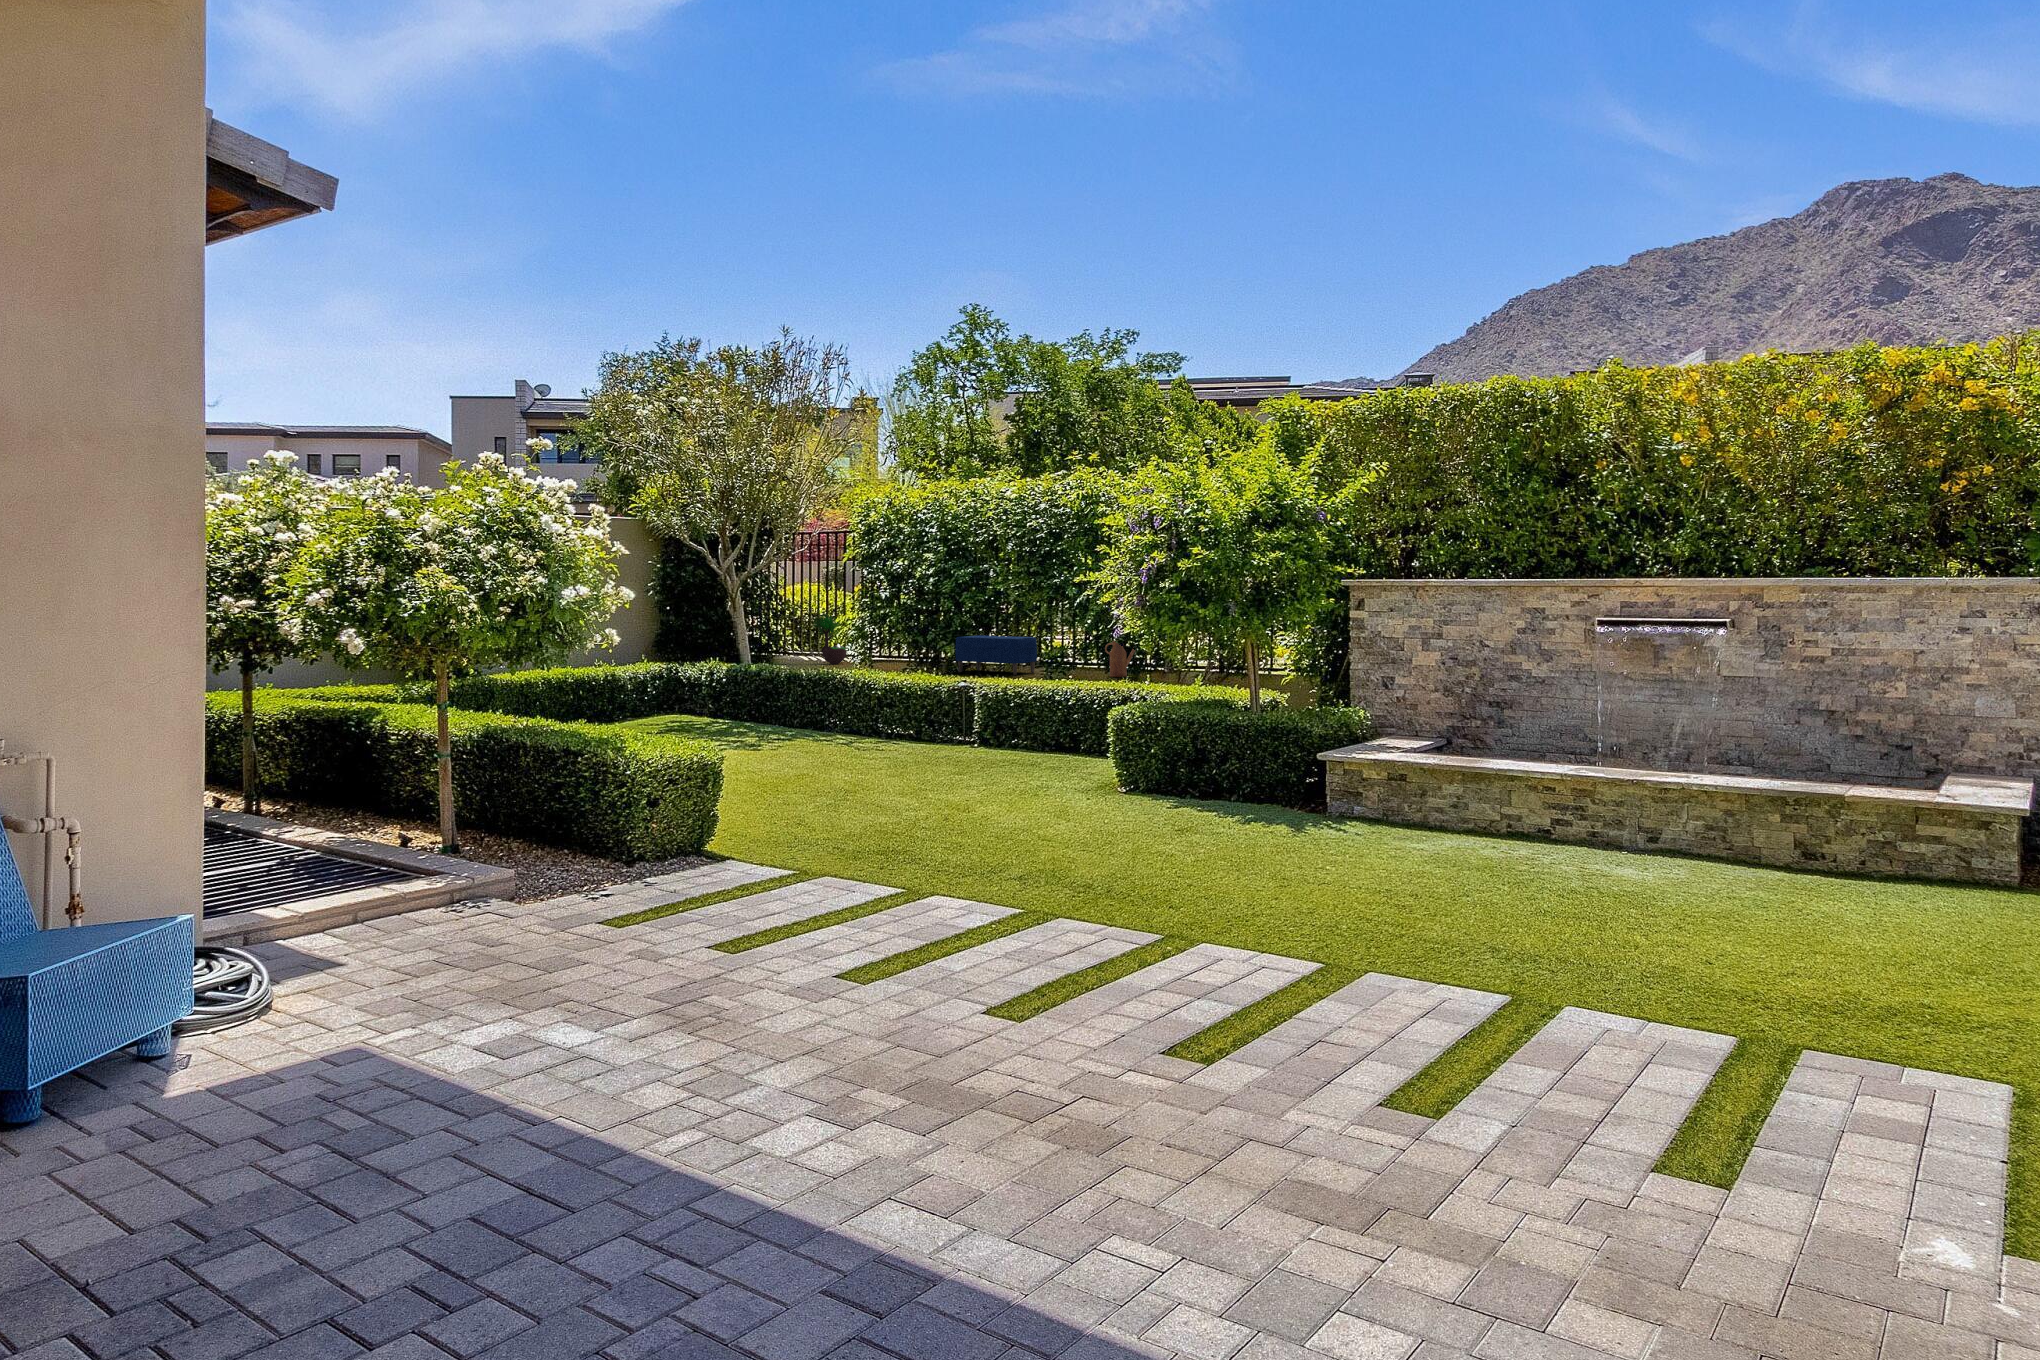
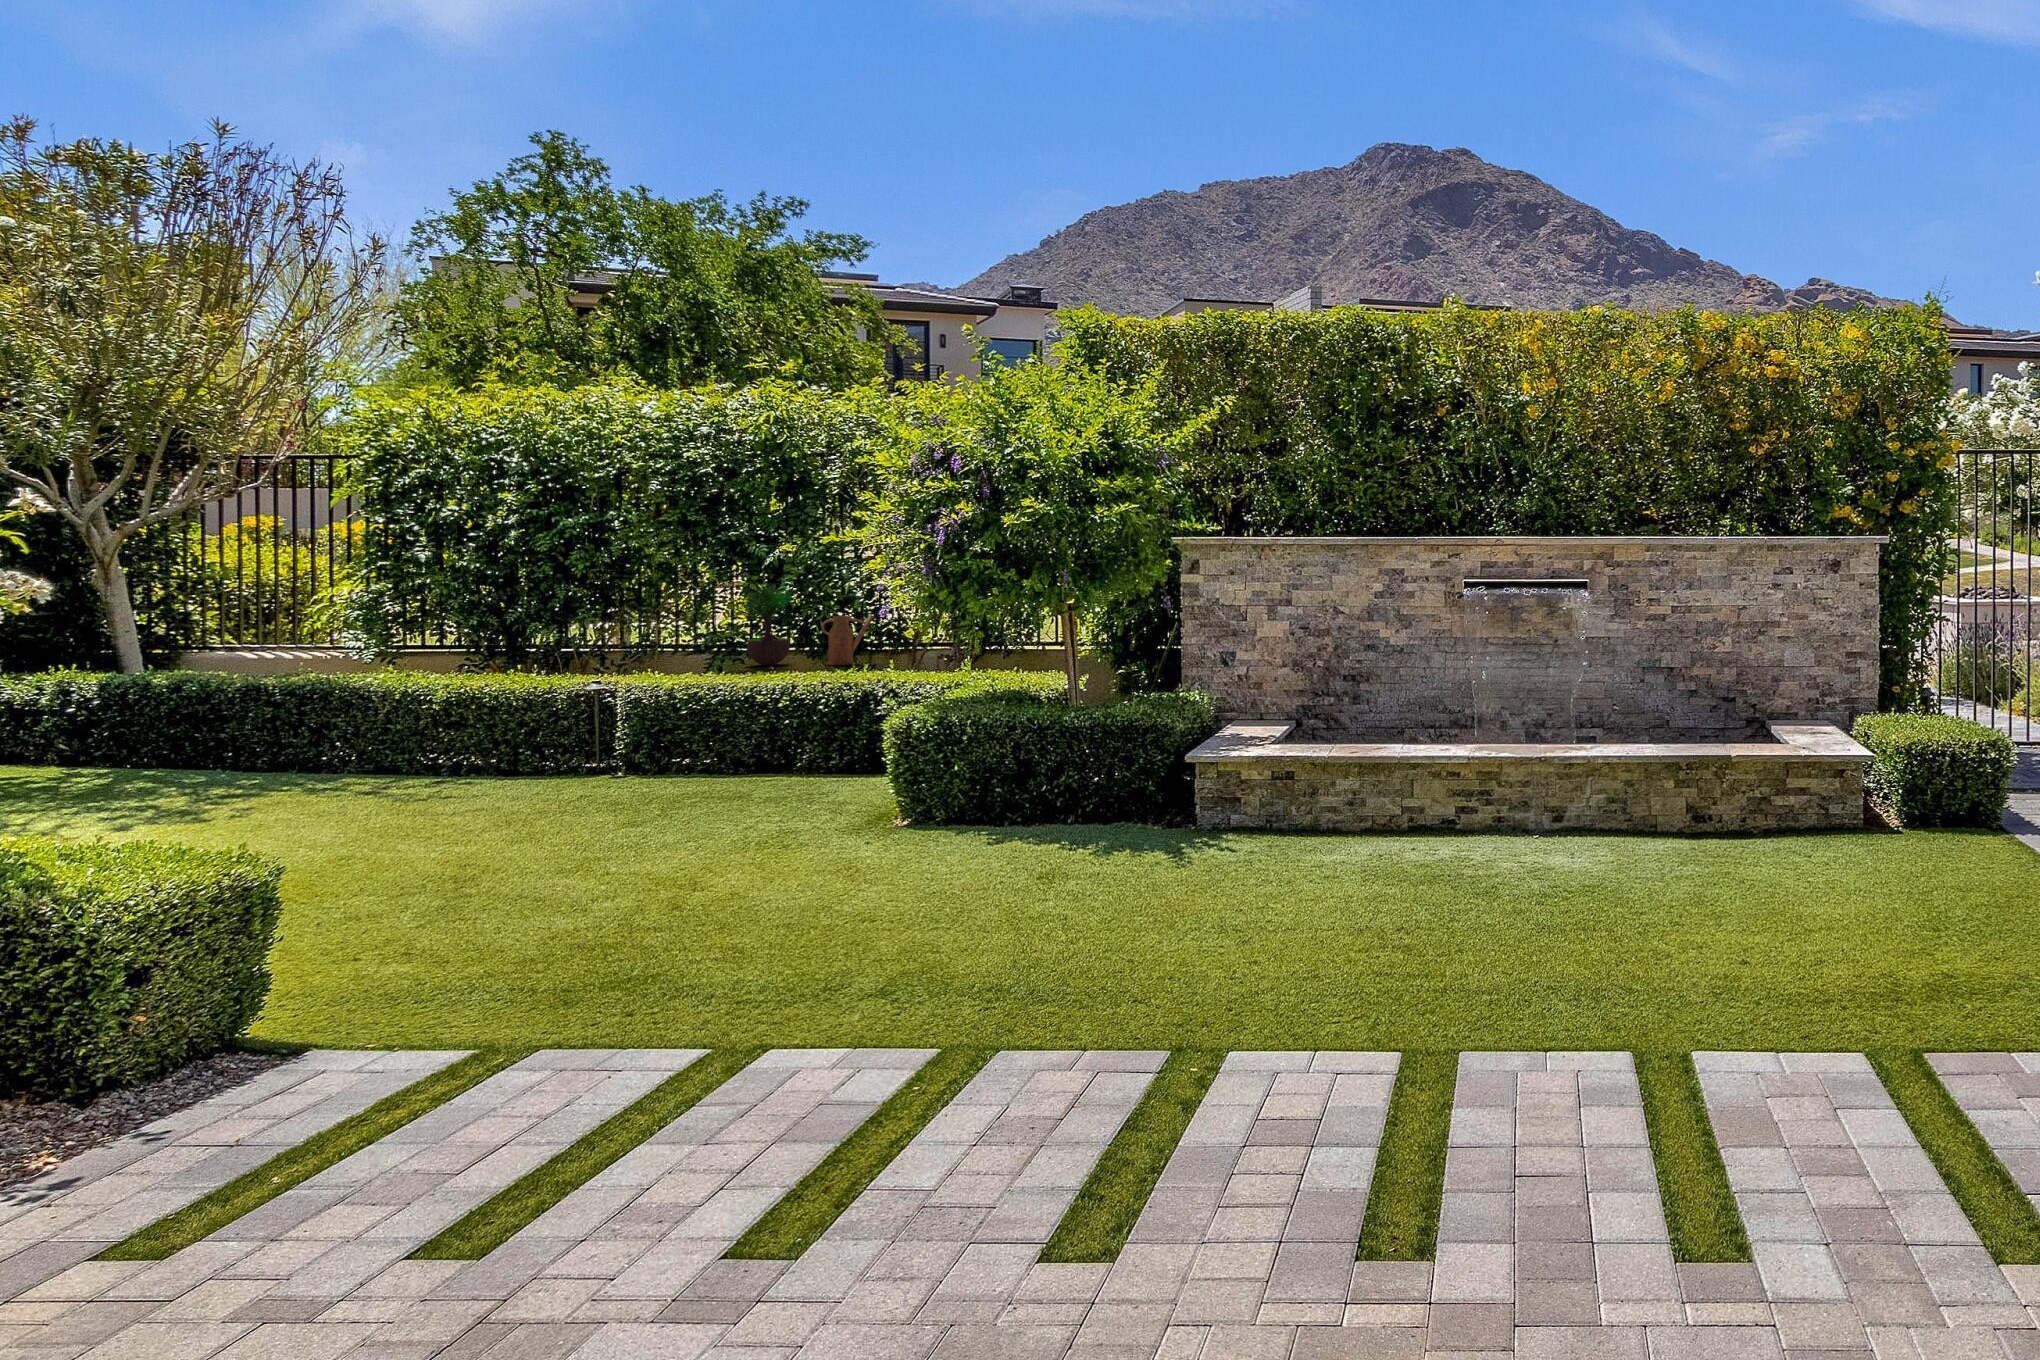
potted tree: present [813,614,846,664] -> present [739,583,791,665]
bench: present [956,635,1037,675] -> none [571,613,711,669]

